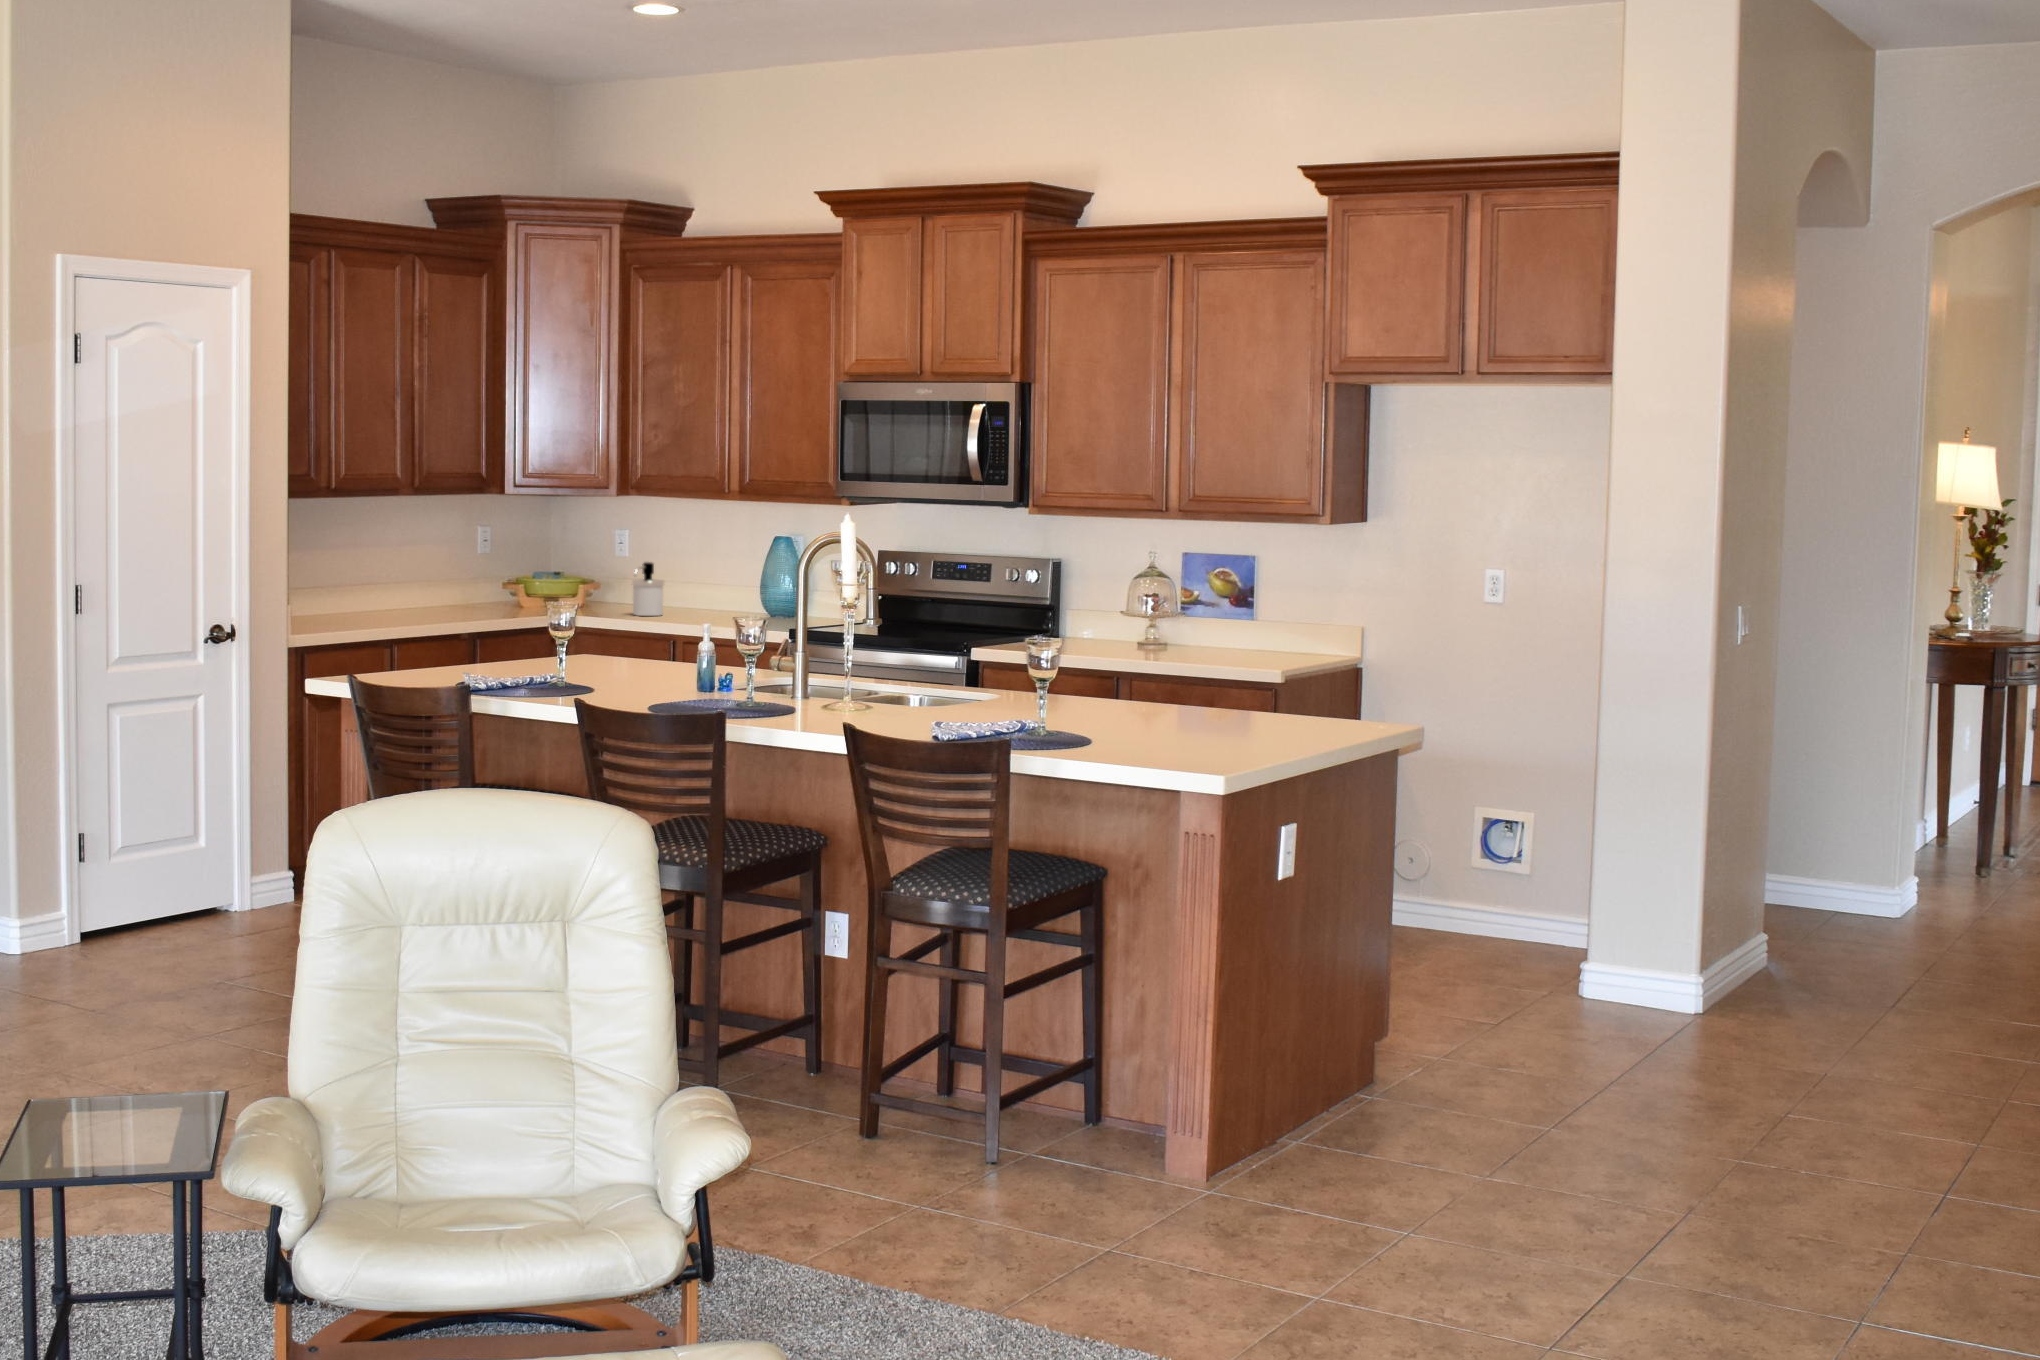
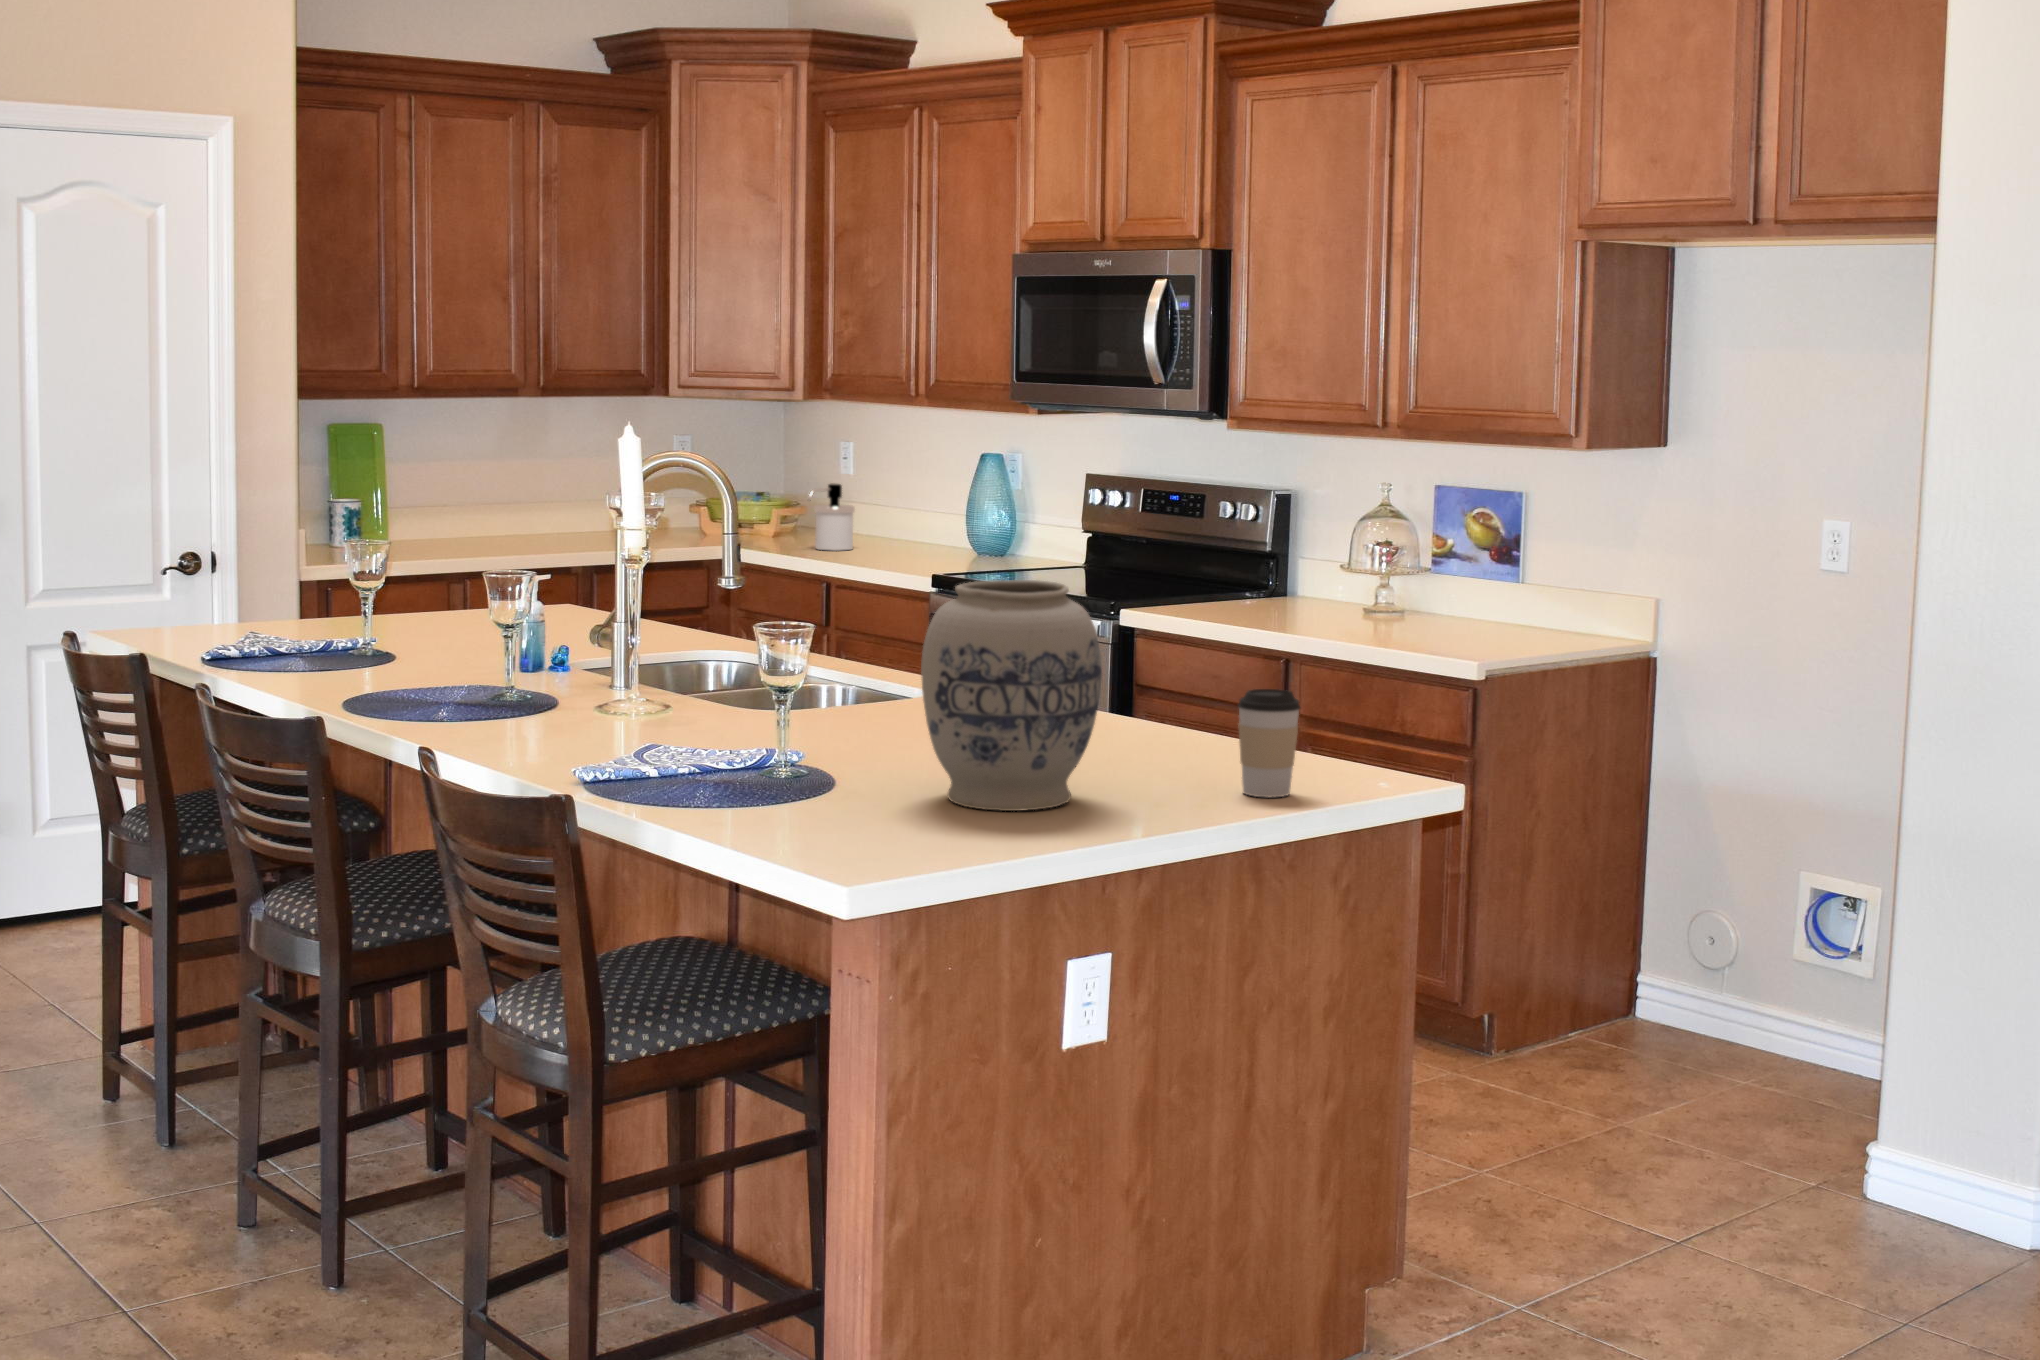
vase: none [1146,606,1256,746] -> present [921,580,1102,811]
coffee cup: none [1310,670,1349,736] -> present [1238,689,1300,797]

